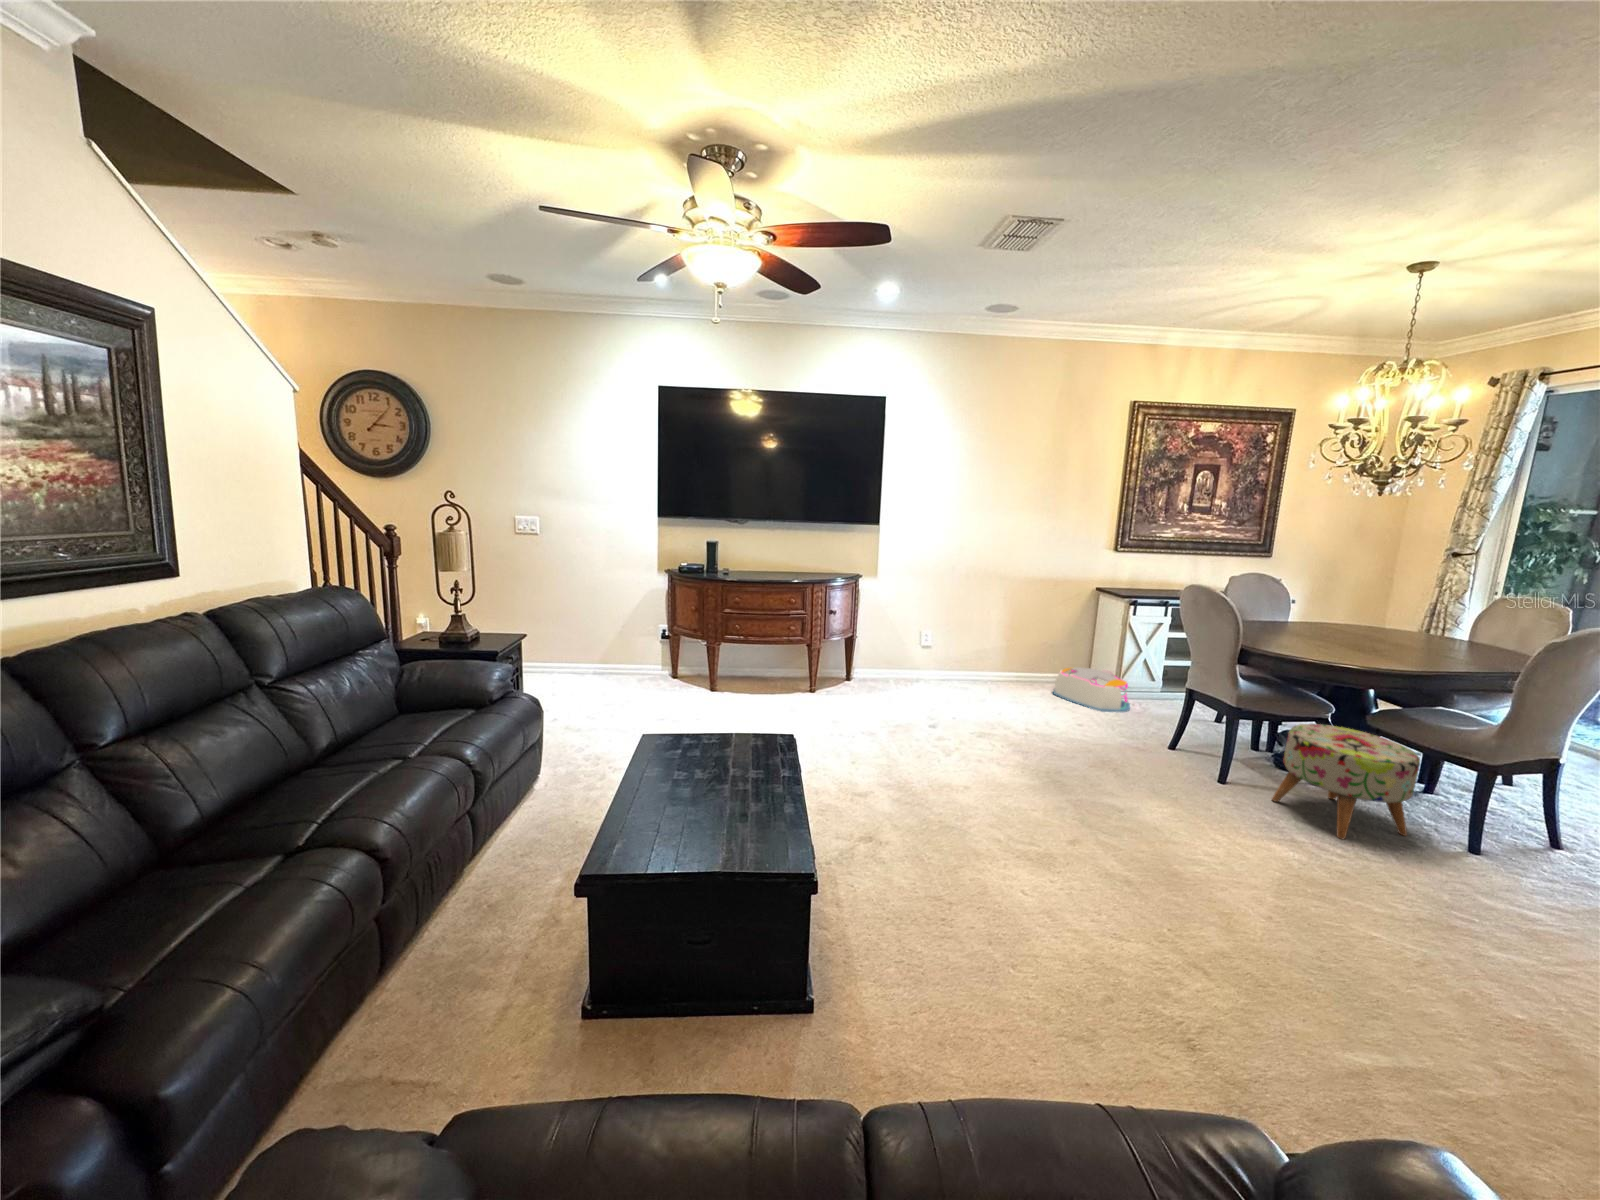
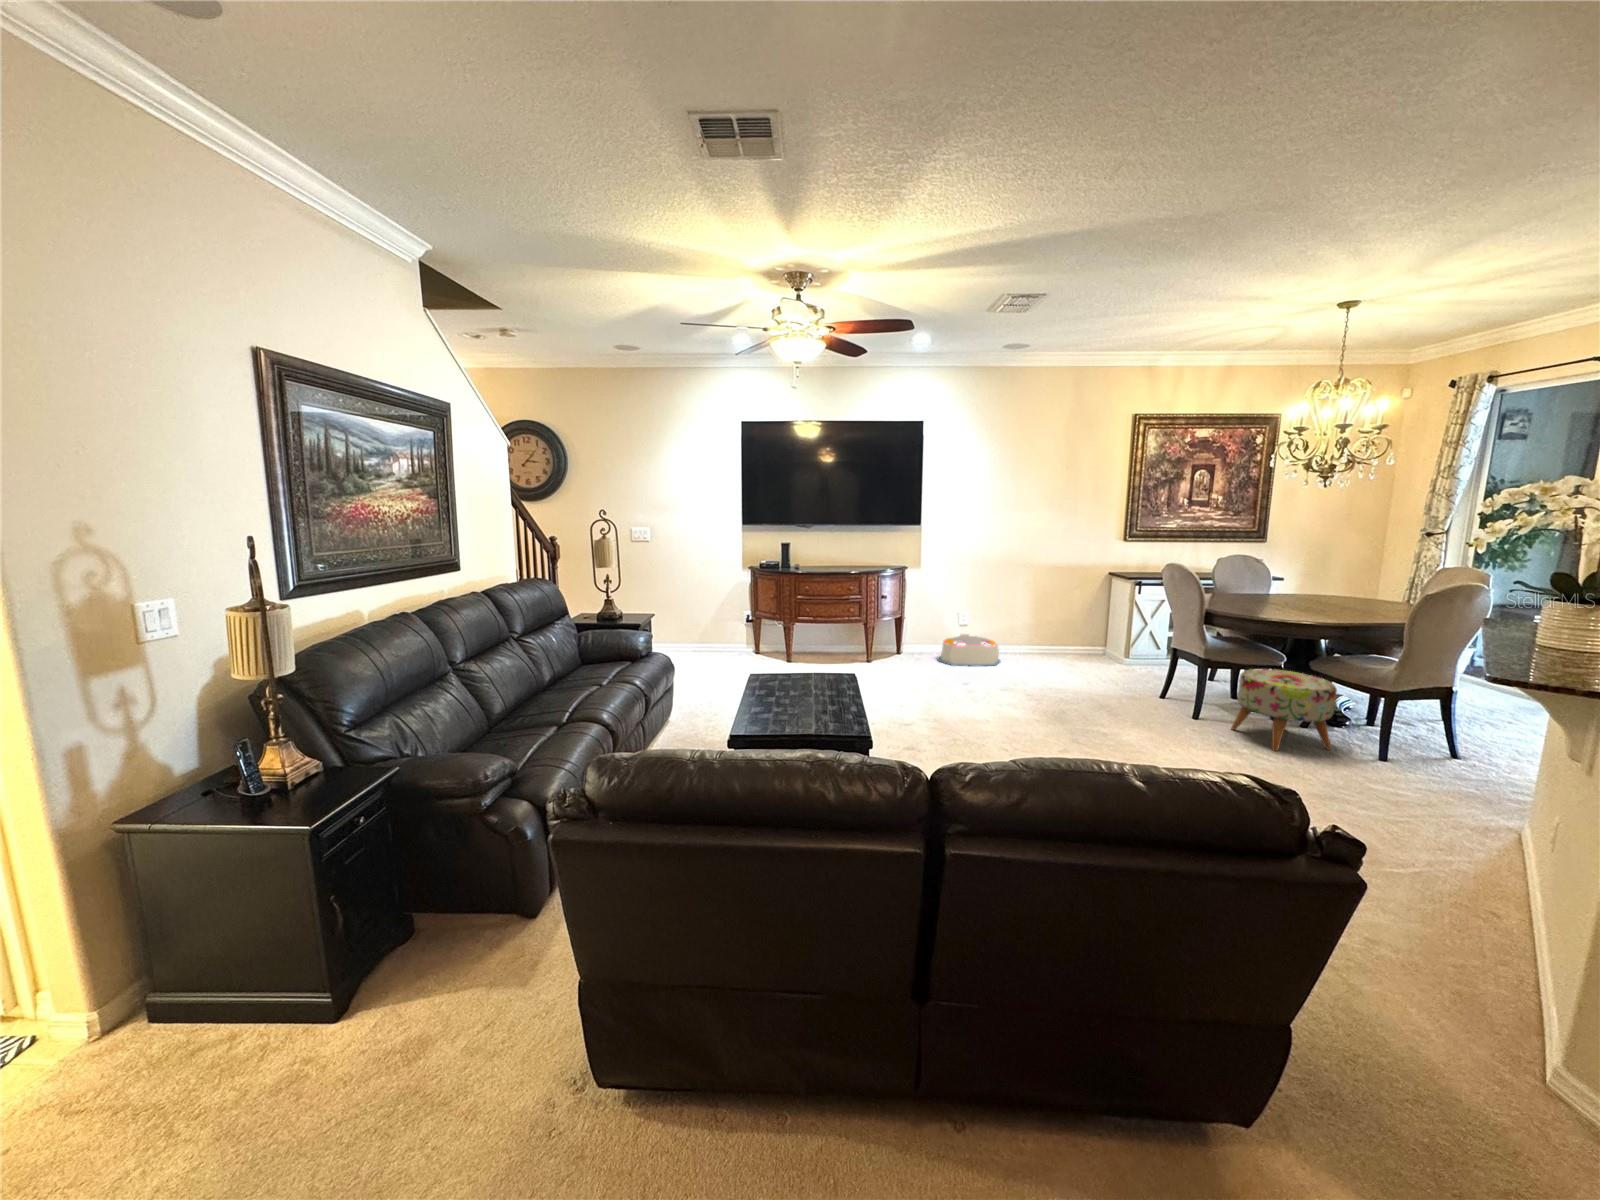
storage bin: present [1053,667,1130,712] -> present [938,634,1000,666]

